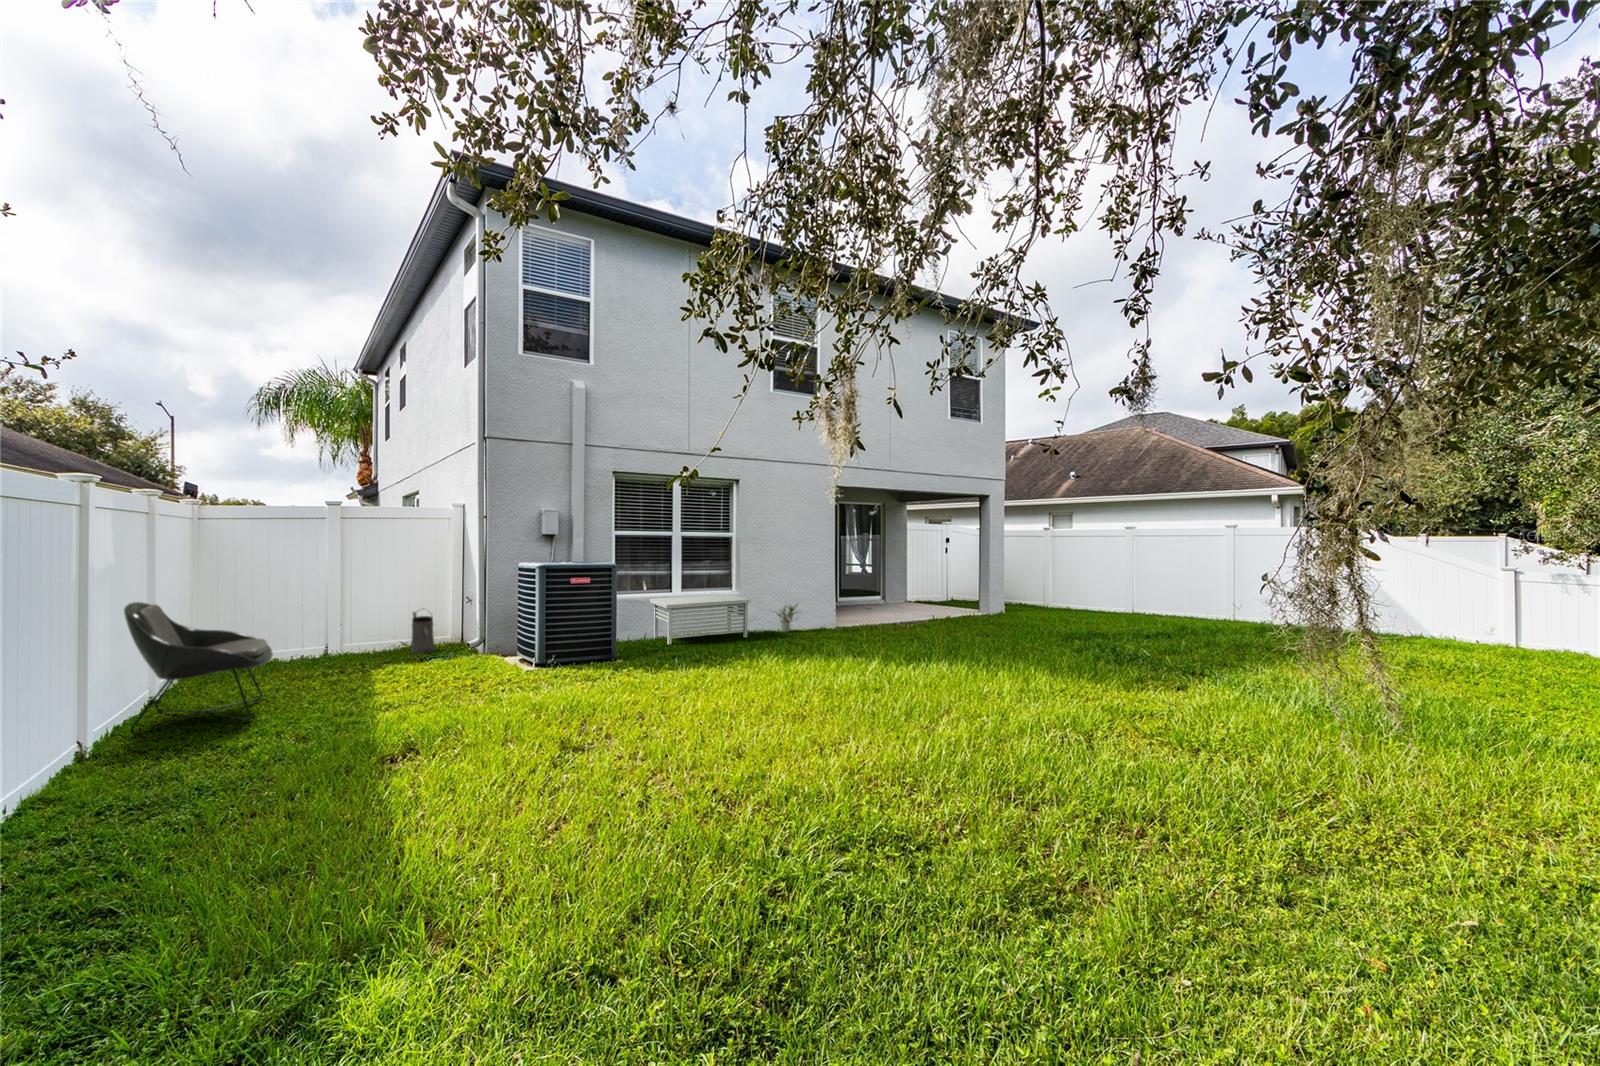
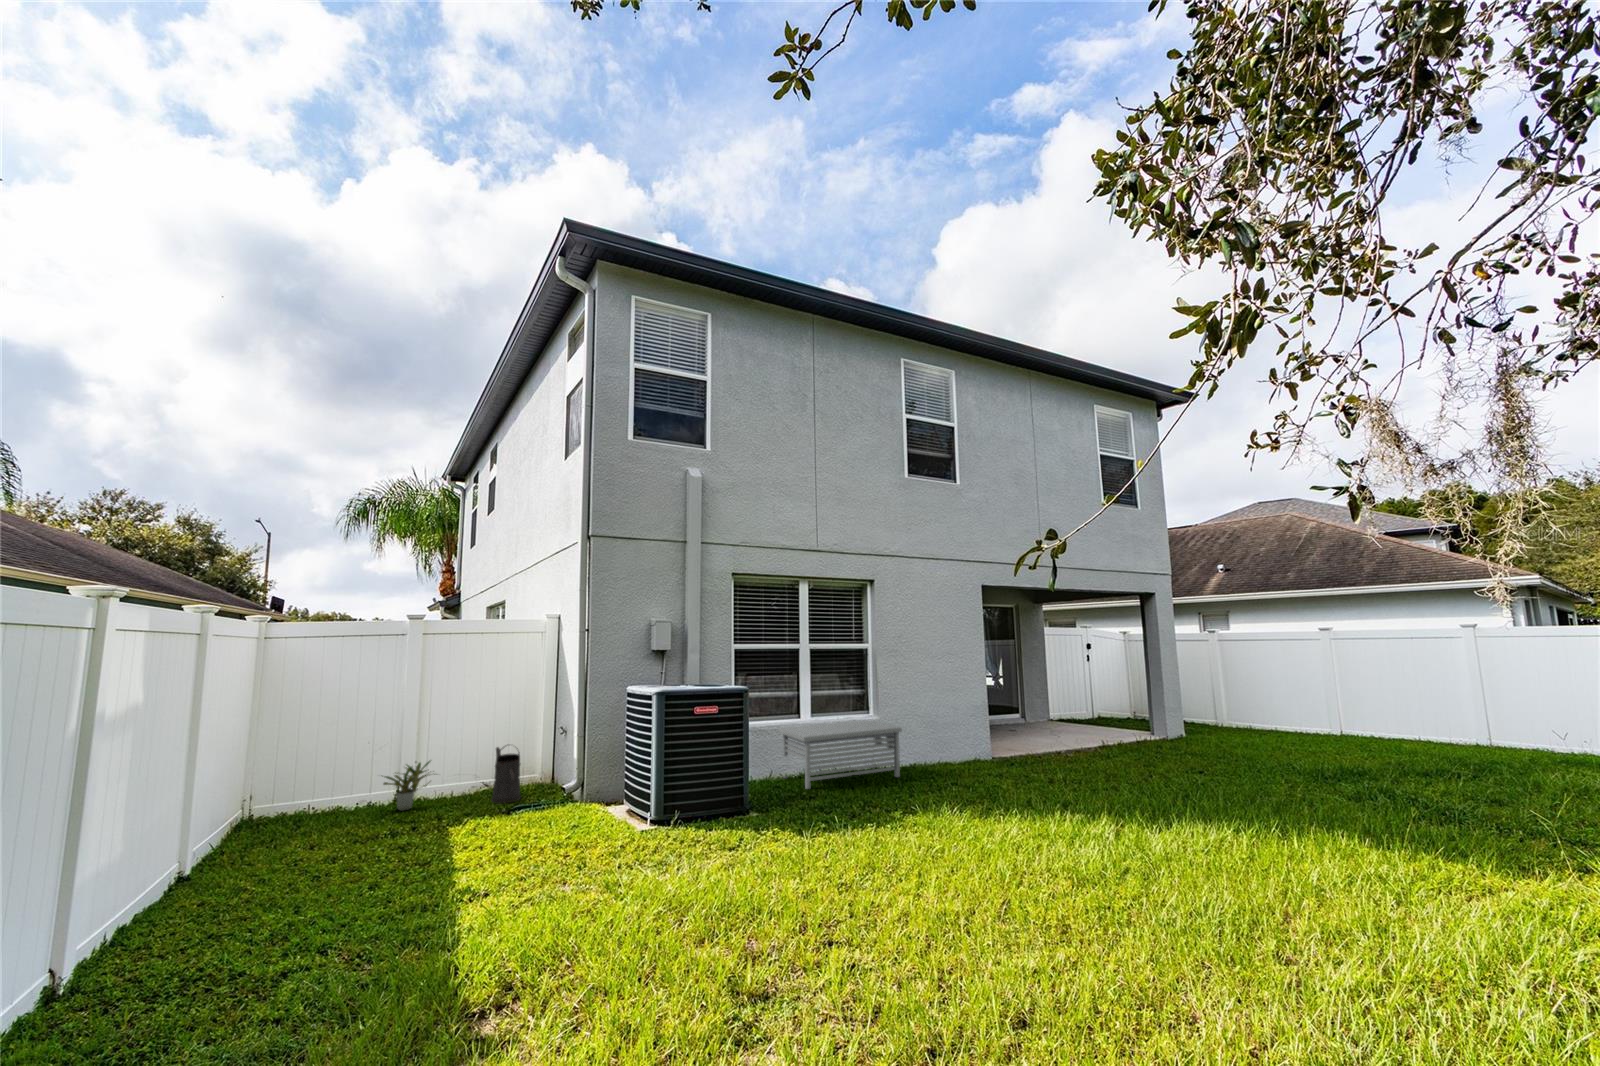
lounge chair: present [124,602,273,736] -> none [103,758,320,972]
potted plant: present [778,605,797,632] -> present [382,761,430,811]

